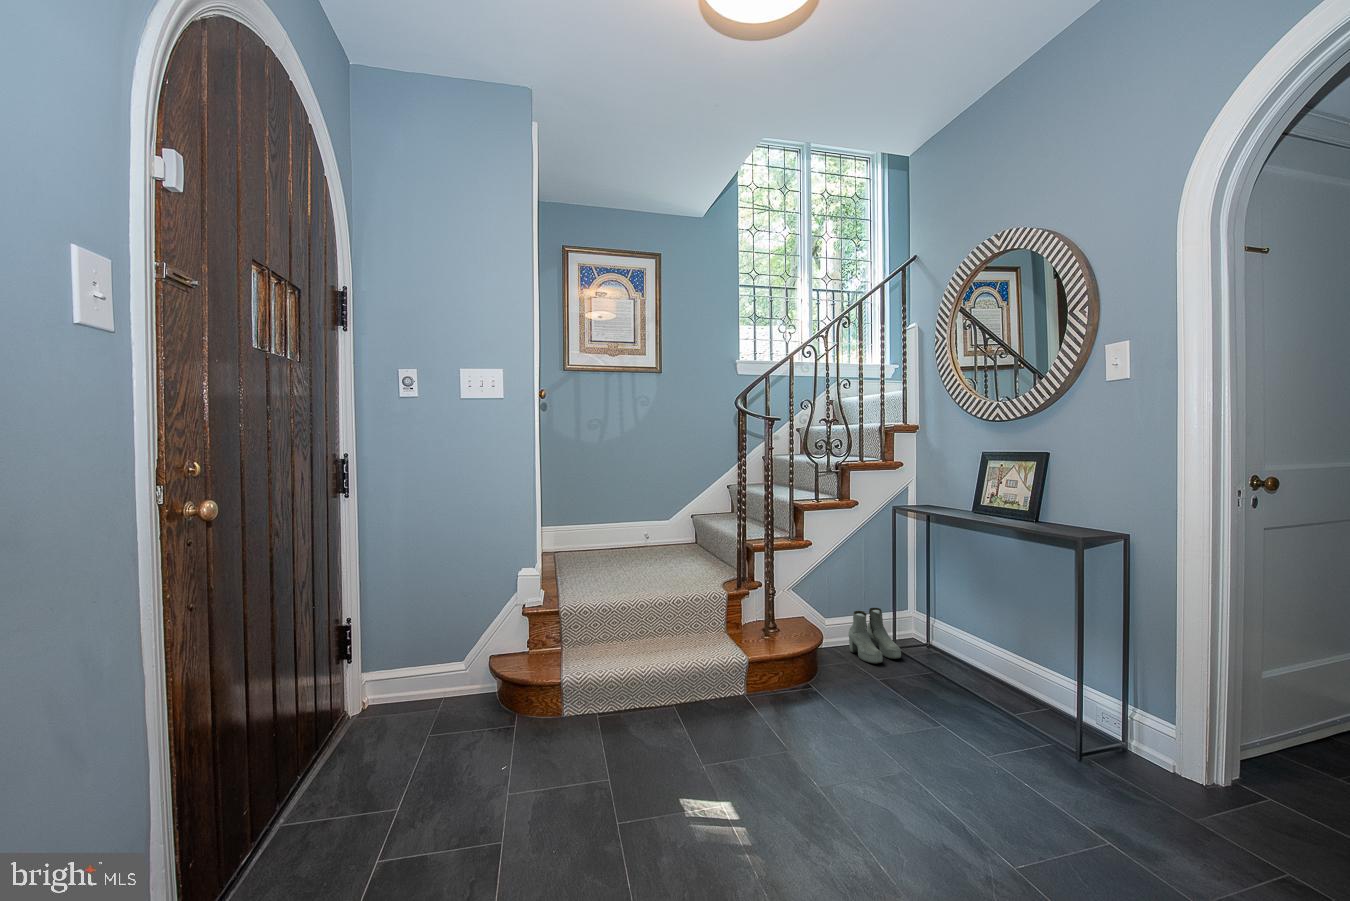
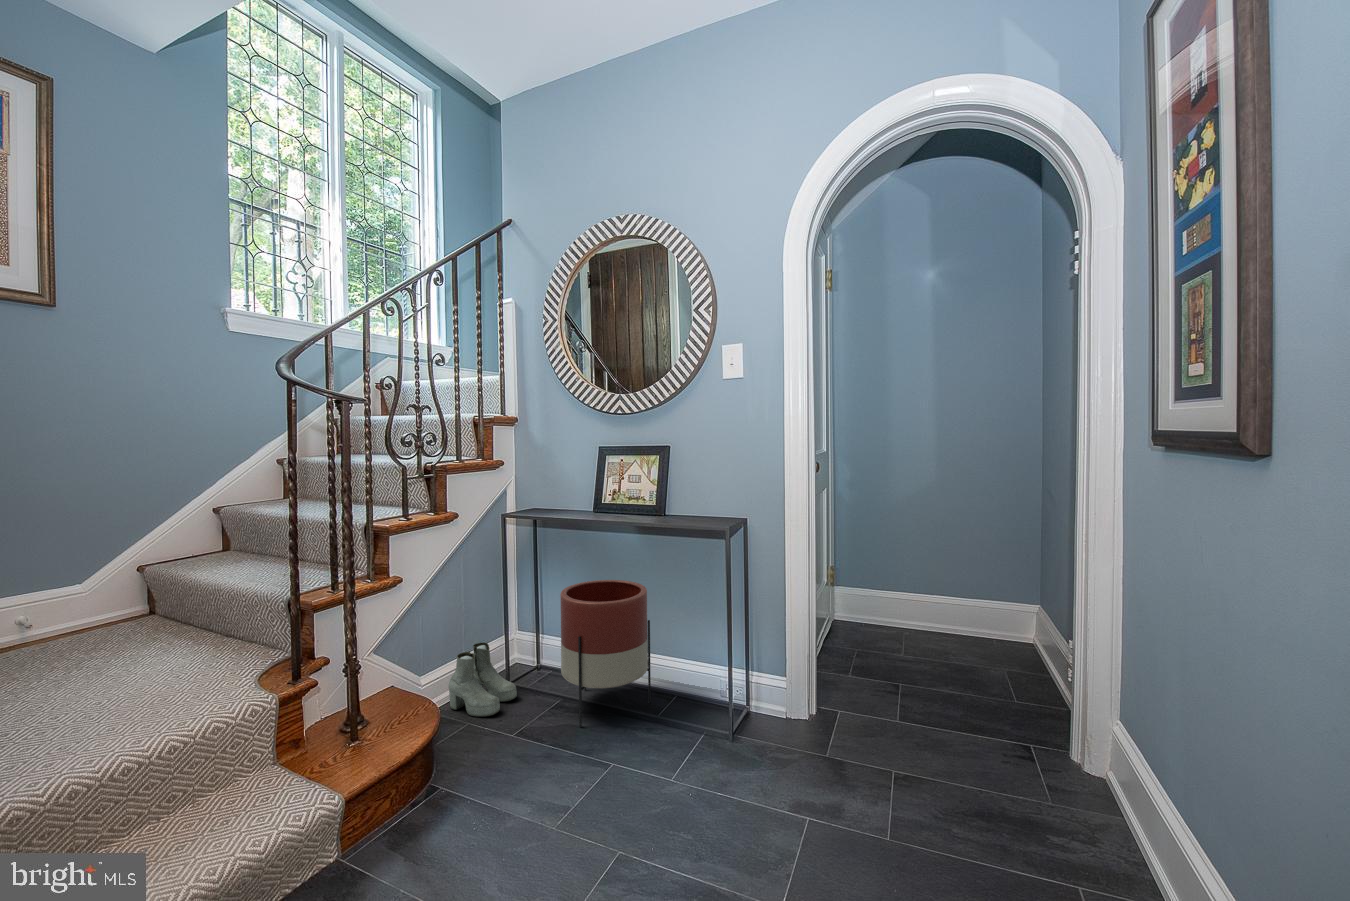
planter: none [929,574,1020,700] -> present [560,580,651,727]

